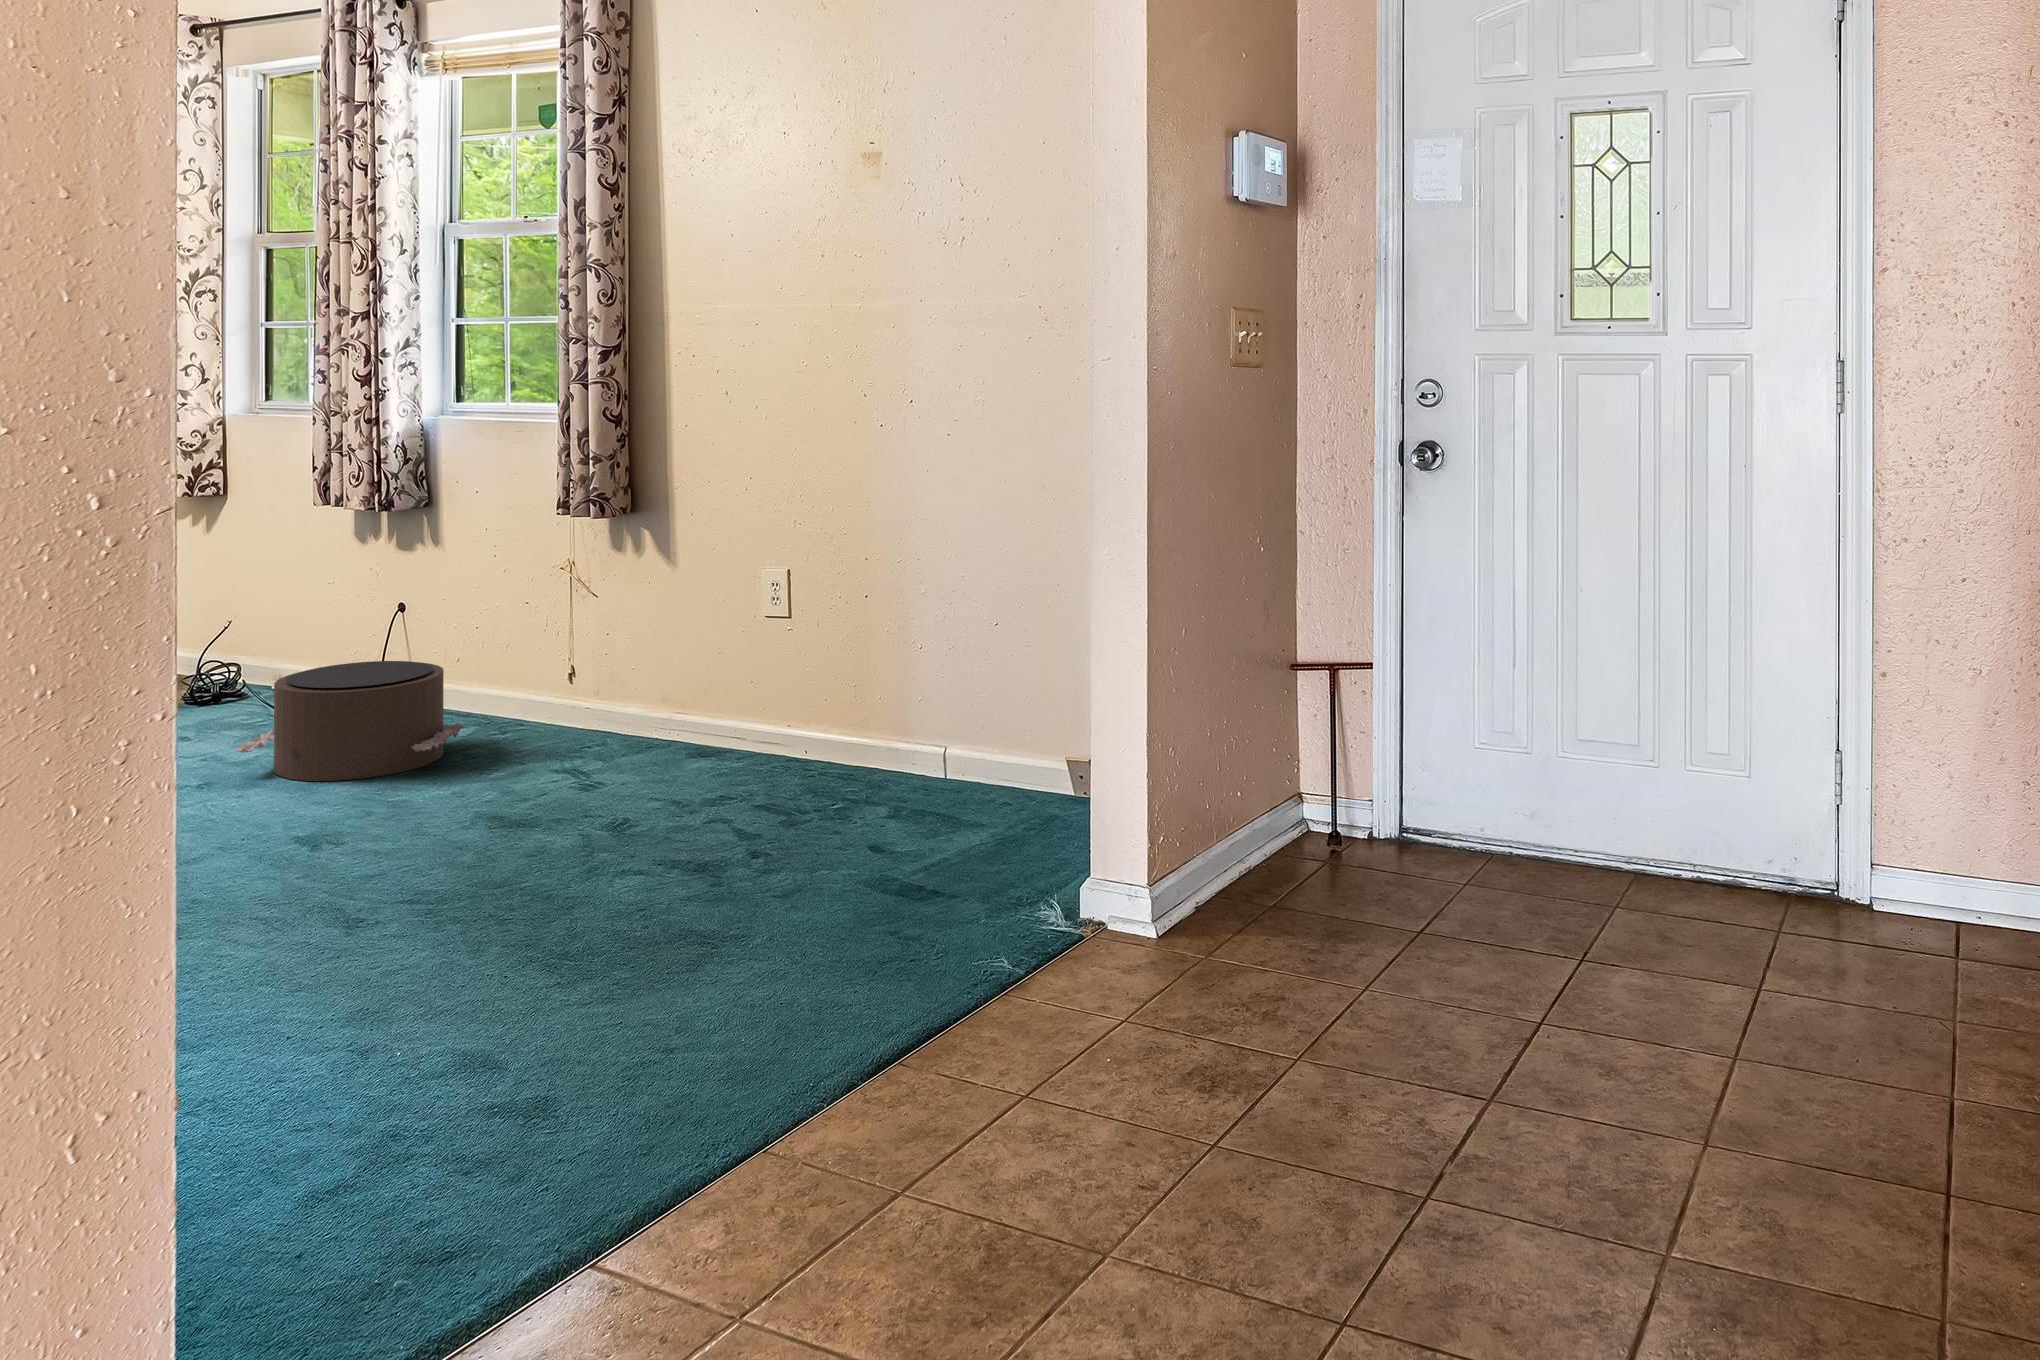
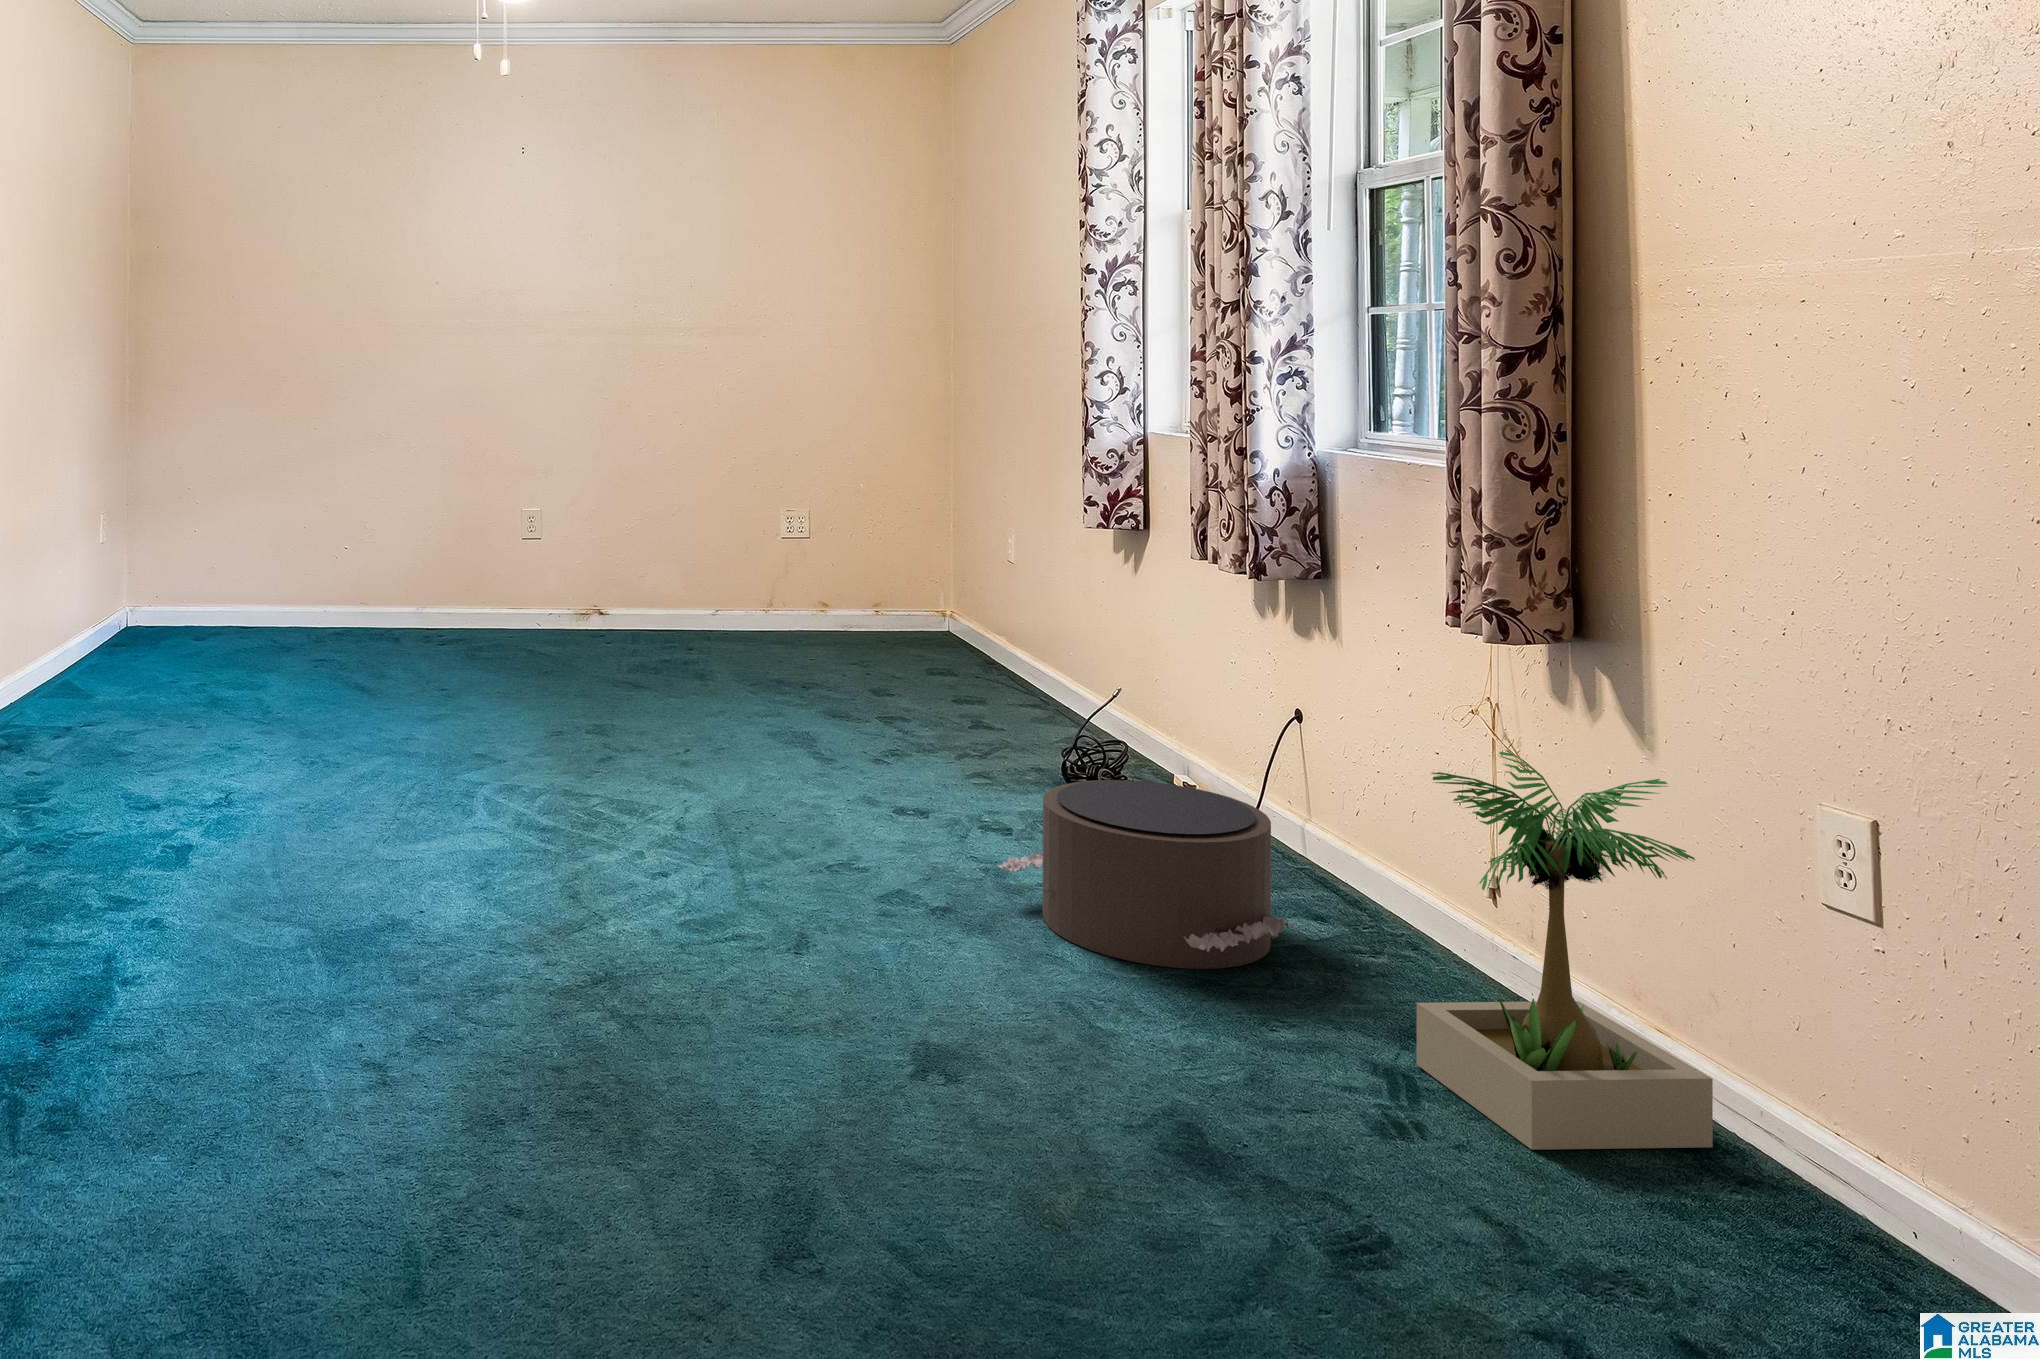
potted plant: none [566,573,725,778] -> present [1417,750,1713,1150]

